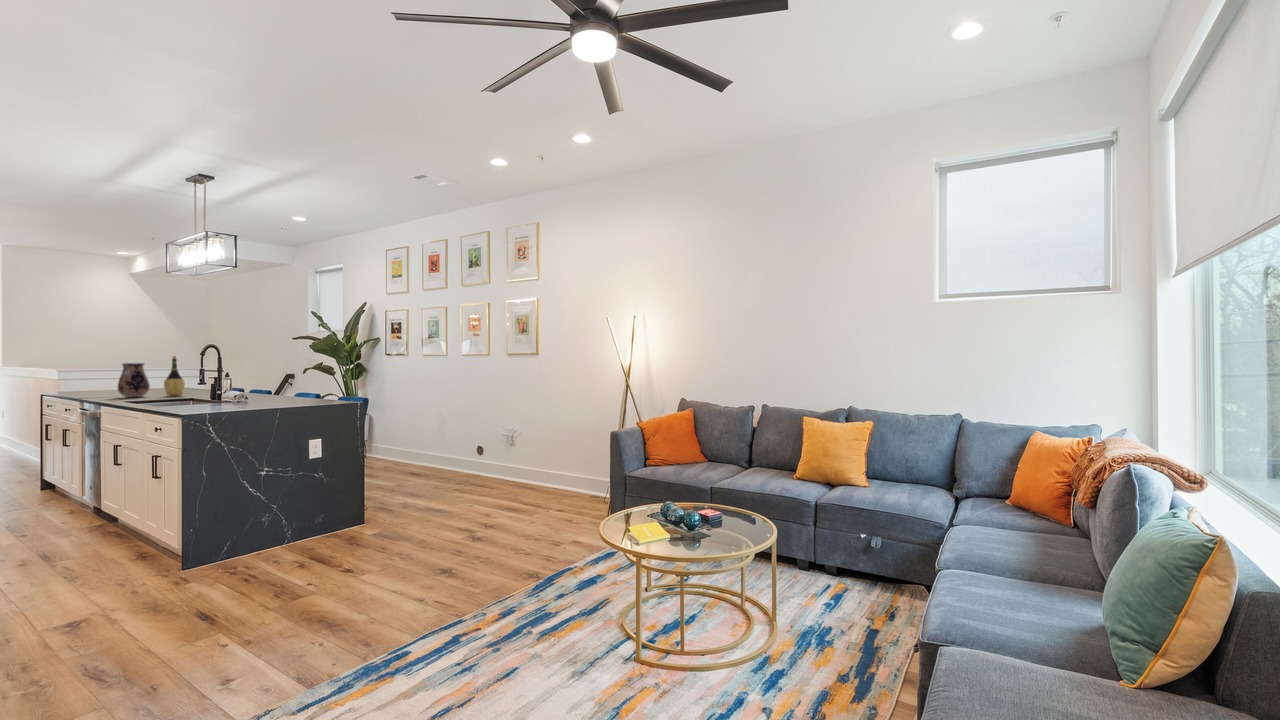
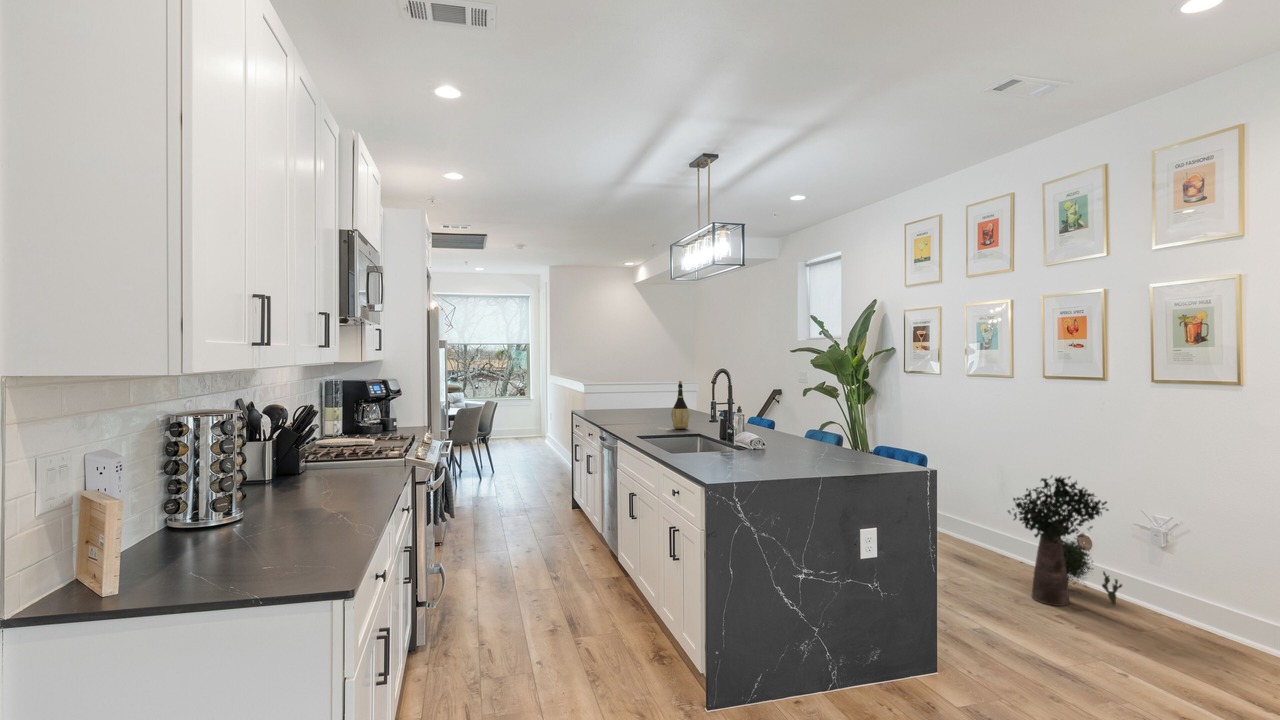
ceramic pitcher: present [118,363,150,397] -> none [631,389,658,428]
potted plant: none [432,410,492,486] -> present [1008,476,1122,606]

